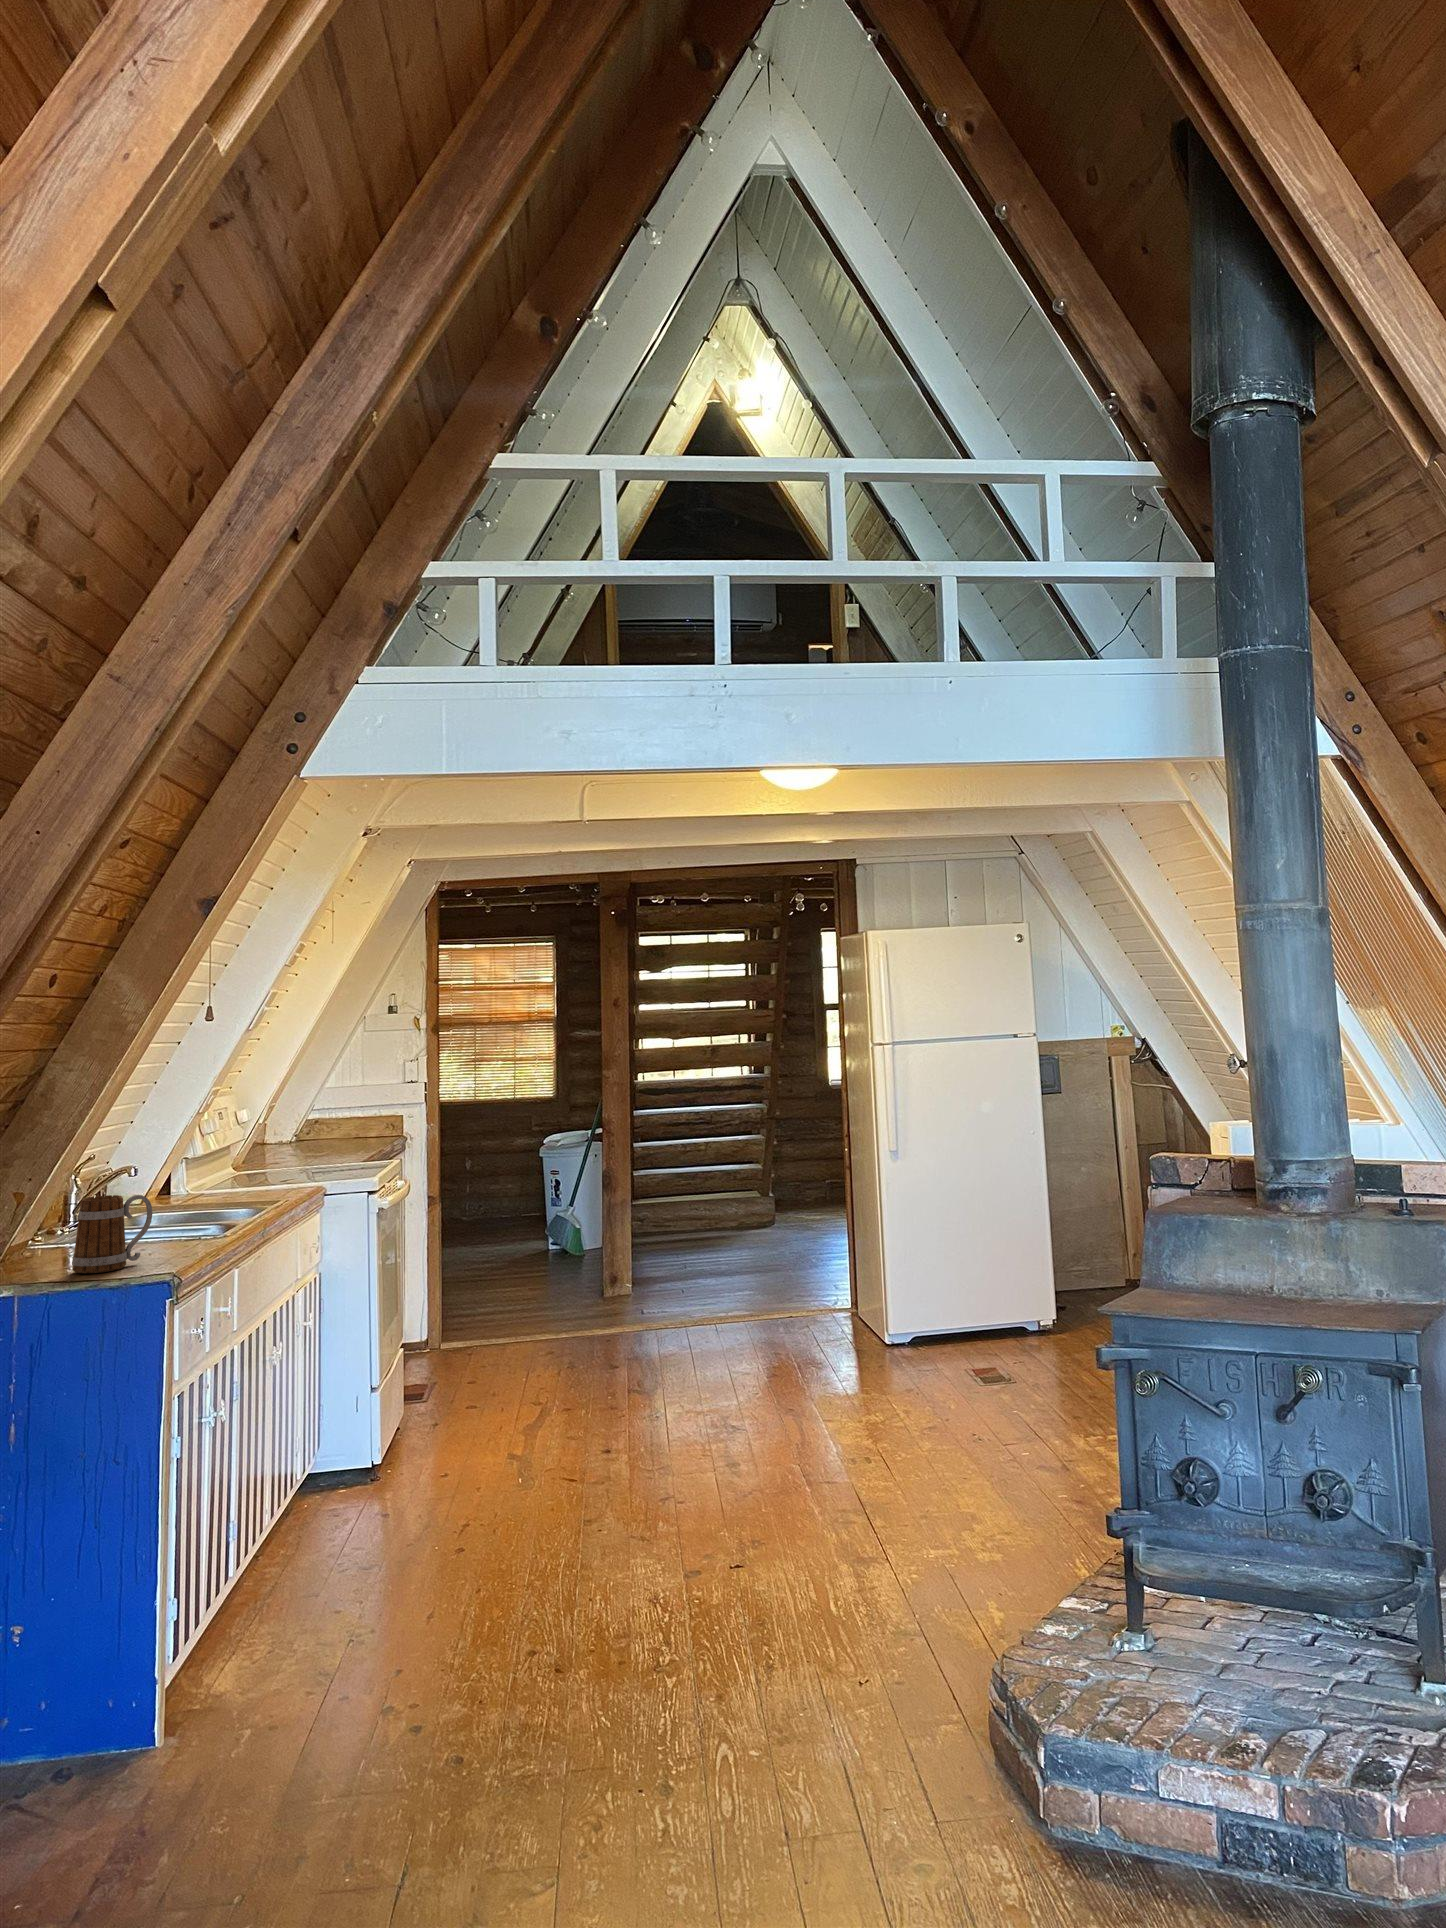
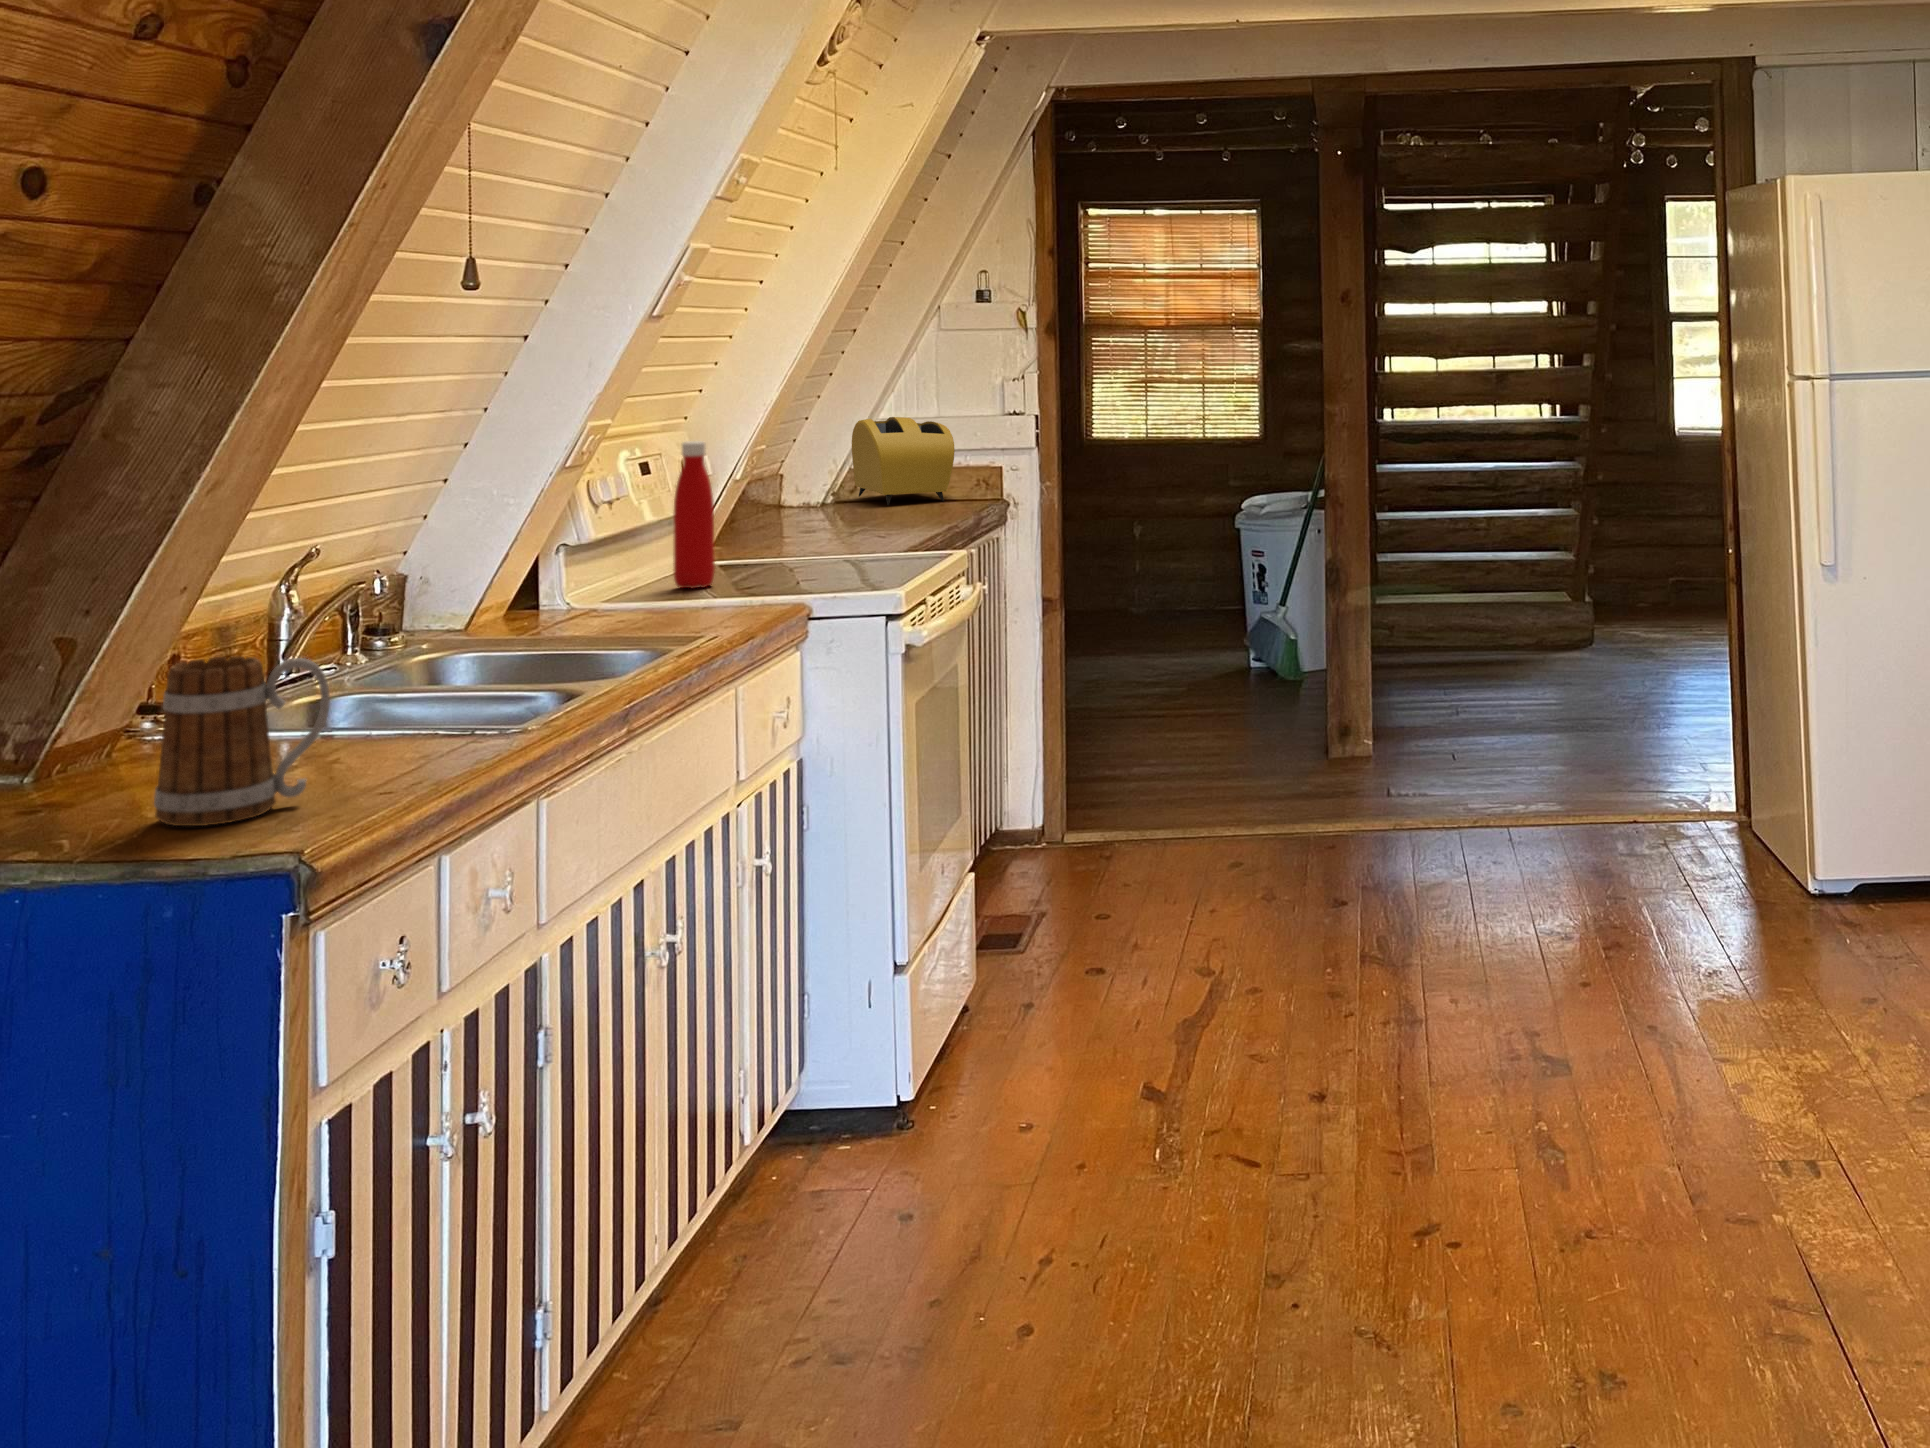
toaster: none [314,1085,380,1139] -> present [852,417,955,505]
bottle: none [242,1098,266,1181] -> present [673,441,715,588]

